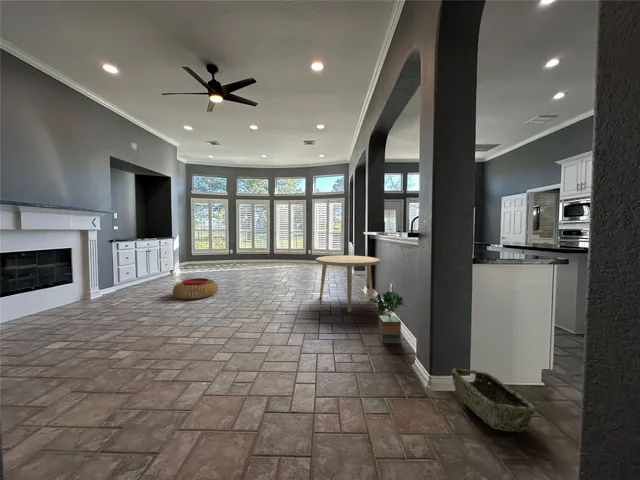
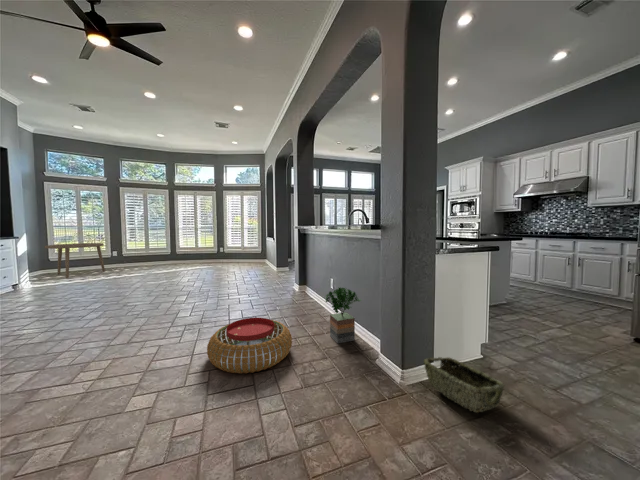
dining table: present [316,256,380,313] -> present [45,243,105,278]
pouf: present [173,278,218,299] -> present [207,318,292,374]

